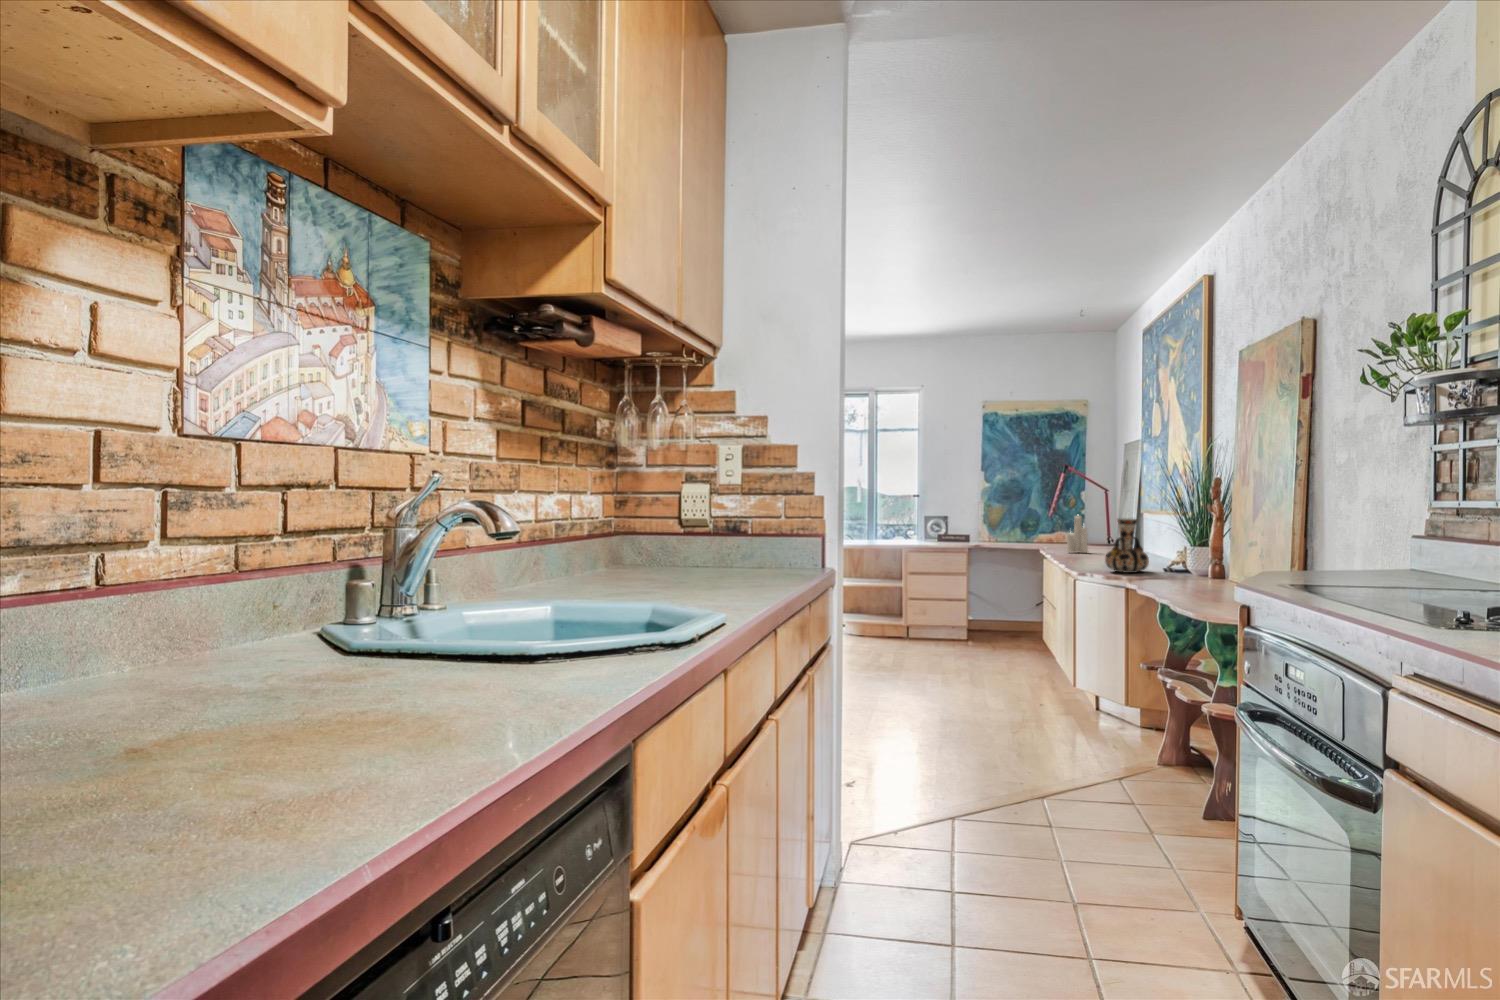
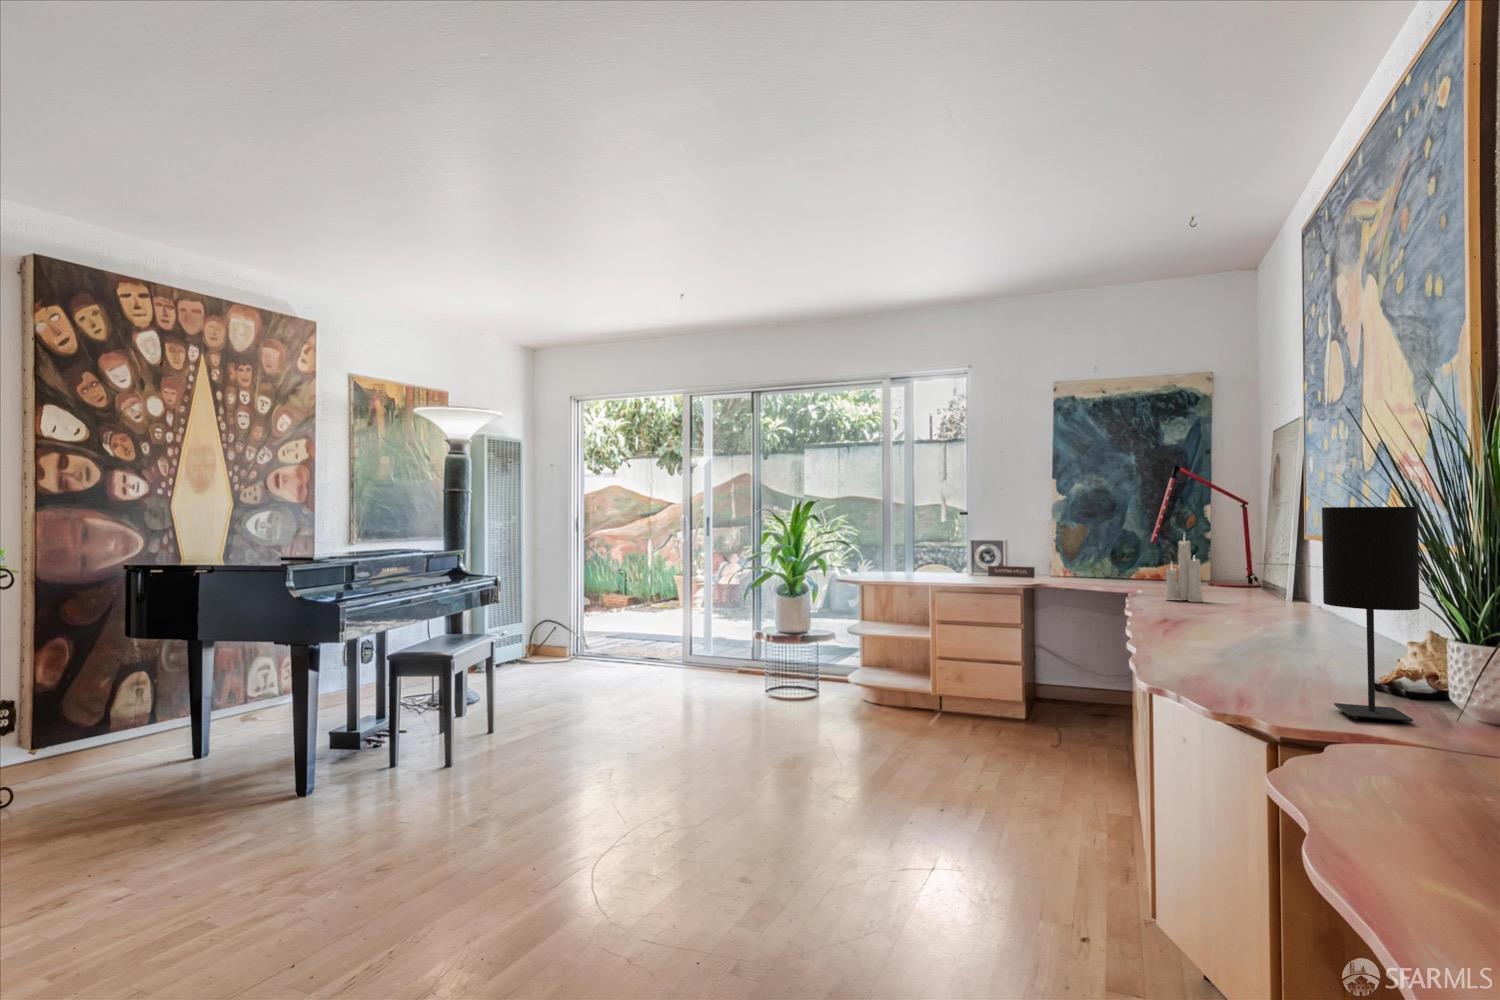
table lamp: none [1159,503,1192,587] -> present [1322,507,1420,723]
vase: present [1105,519,1149,573] -> none [1208,545,1307,657]

